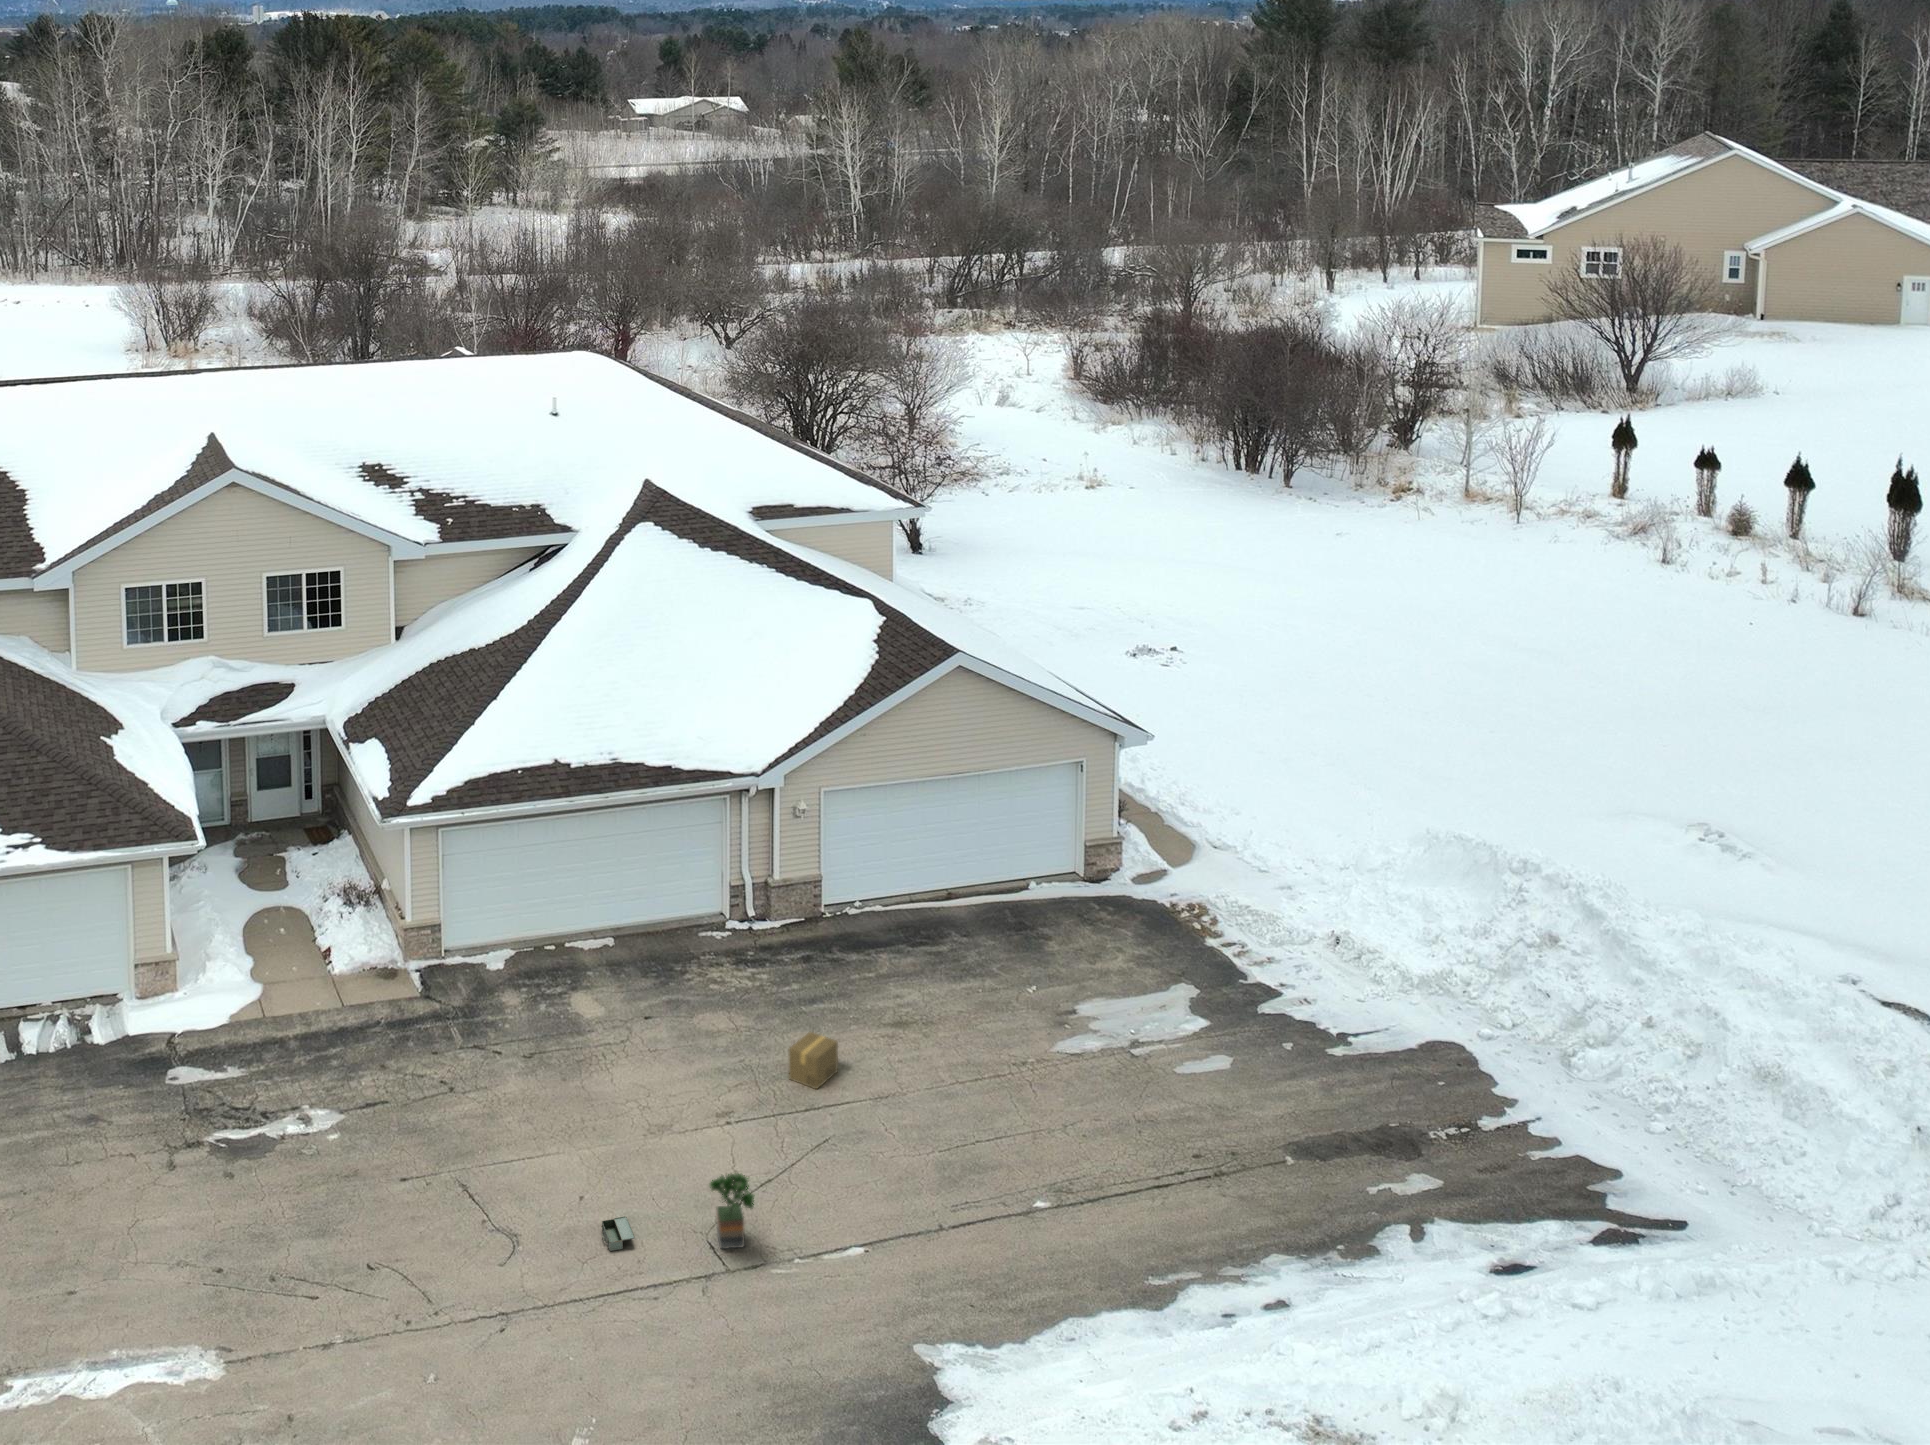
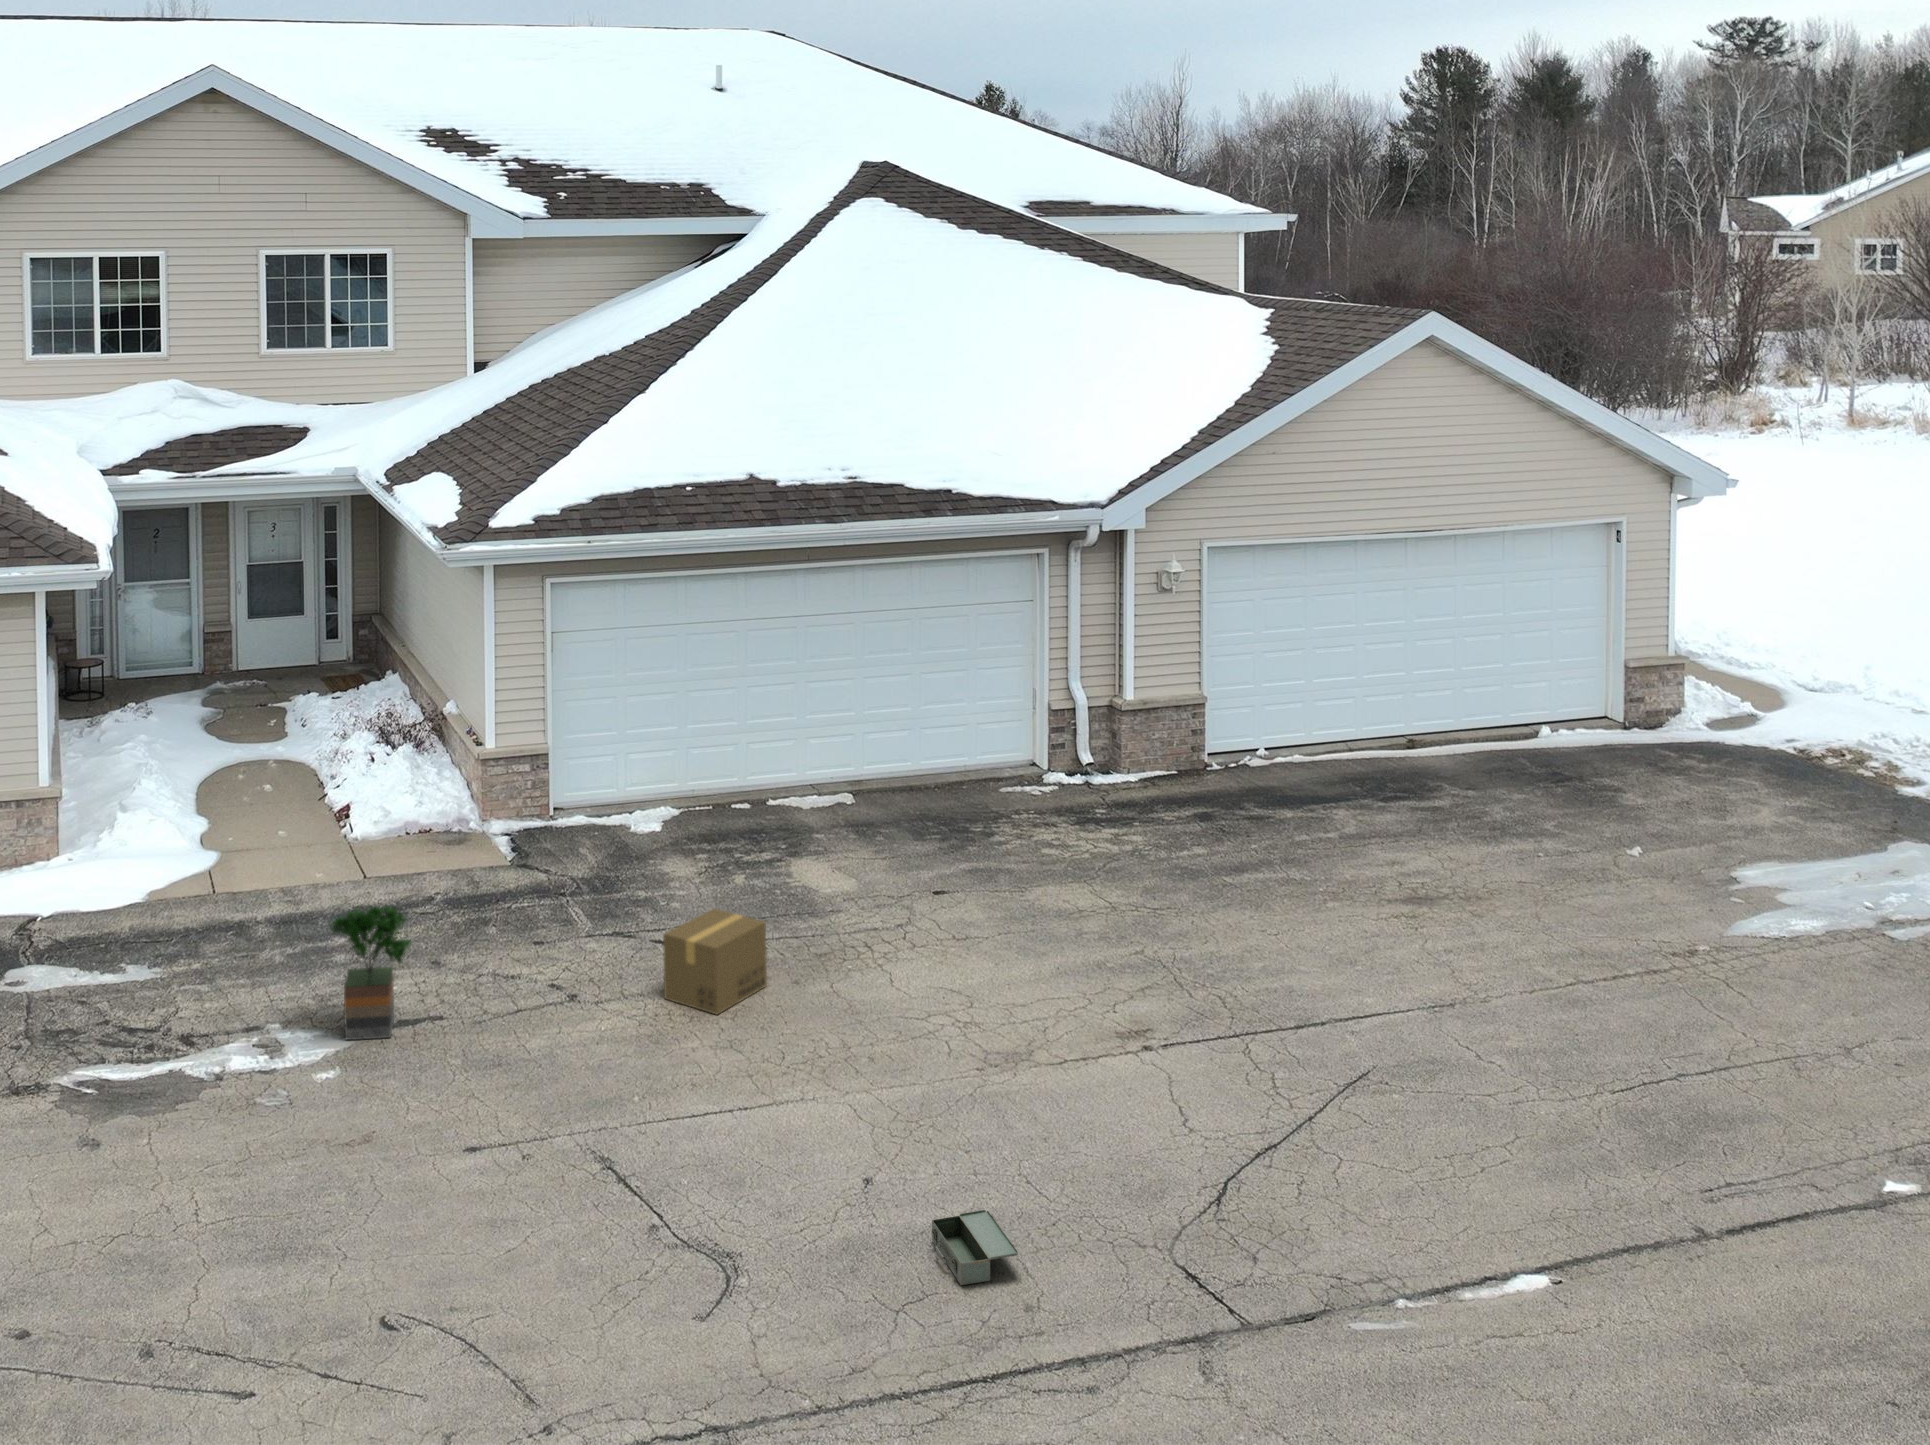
cardboard box: present [789,1032,838,1089] -> present [663,909,767,1014]
potted tree: present [710,1173,755,1249] -> present [331,905,411,1040]

